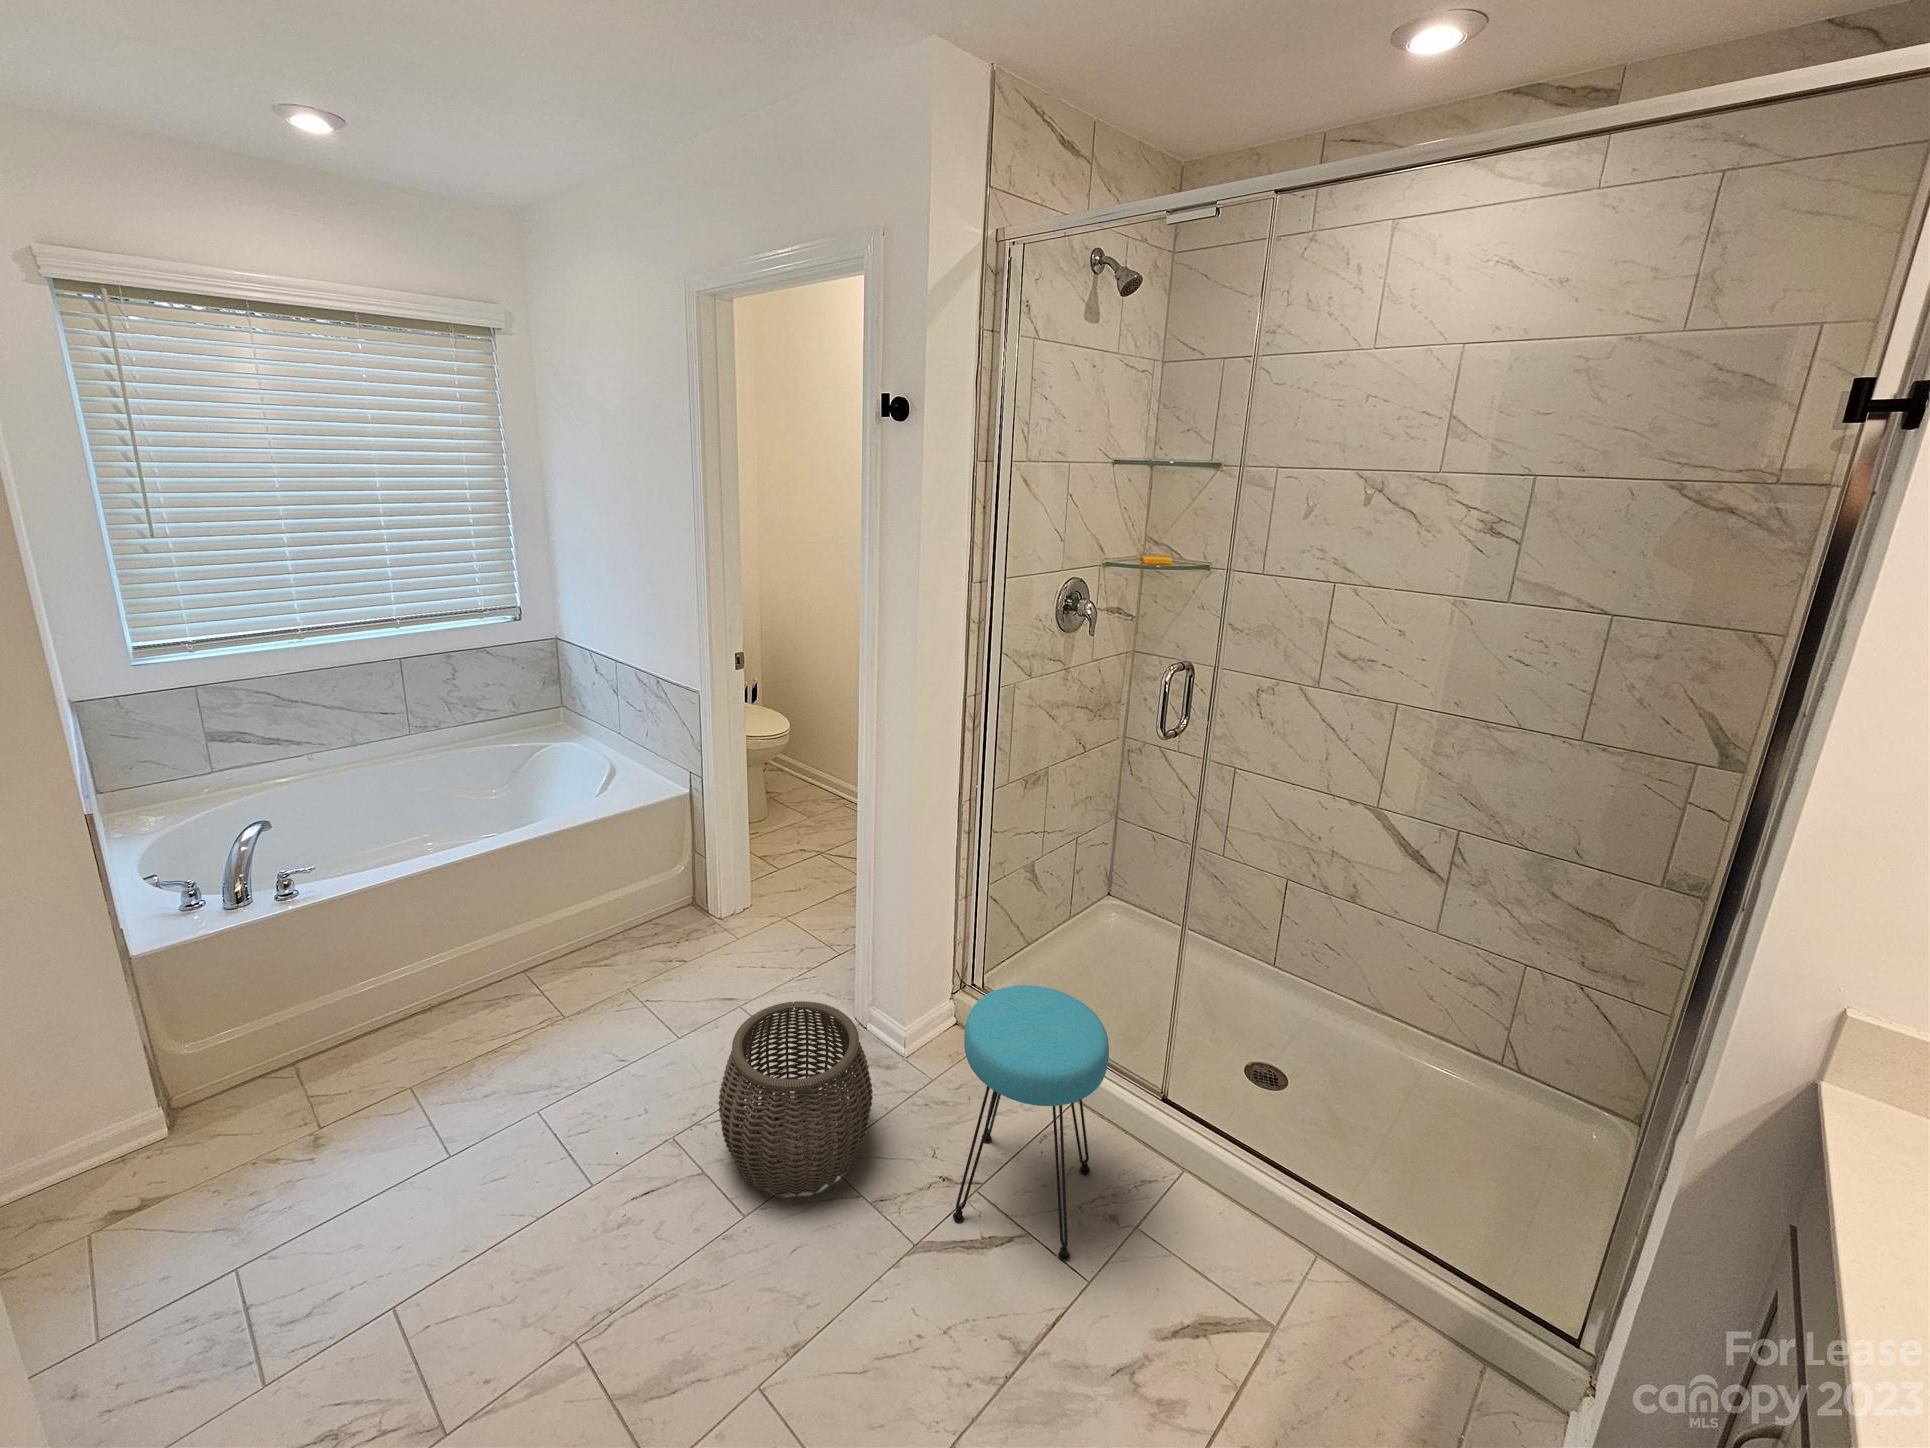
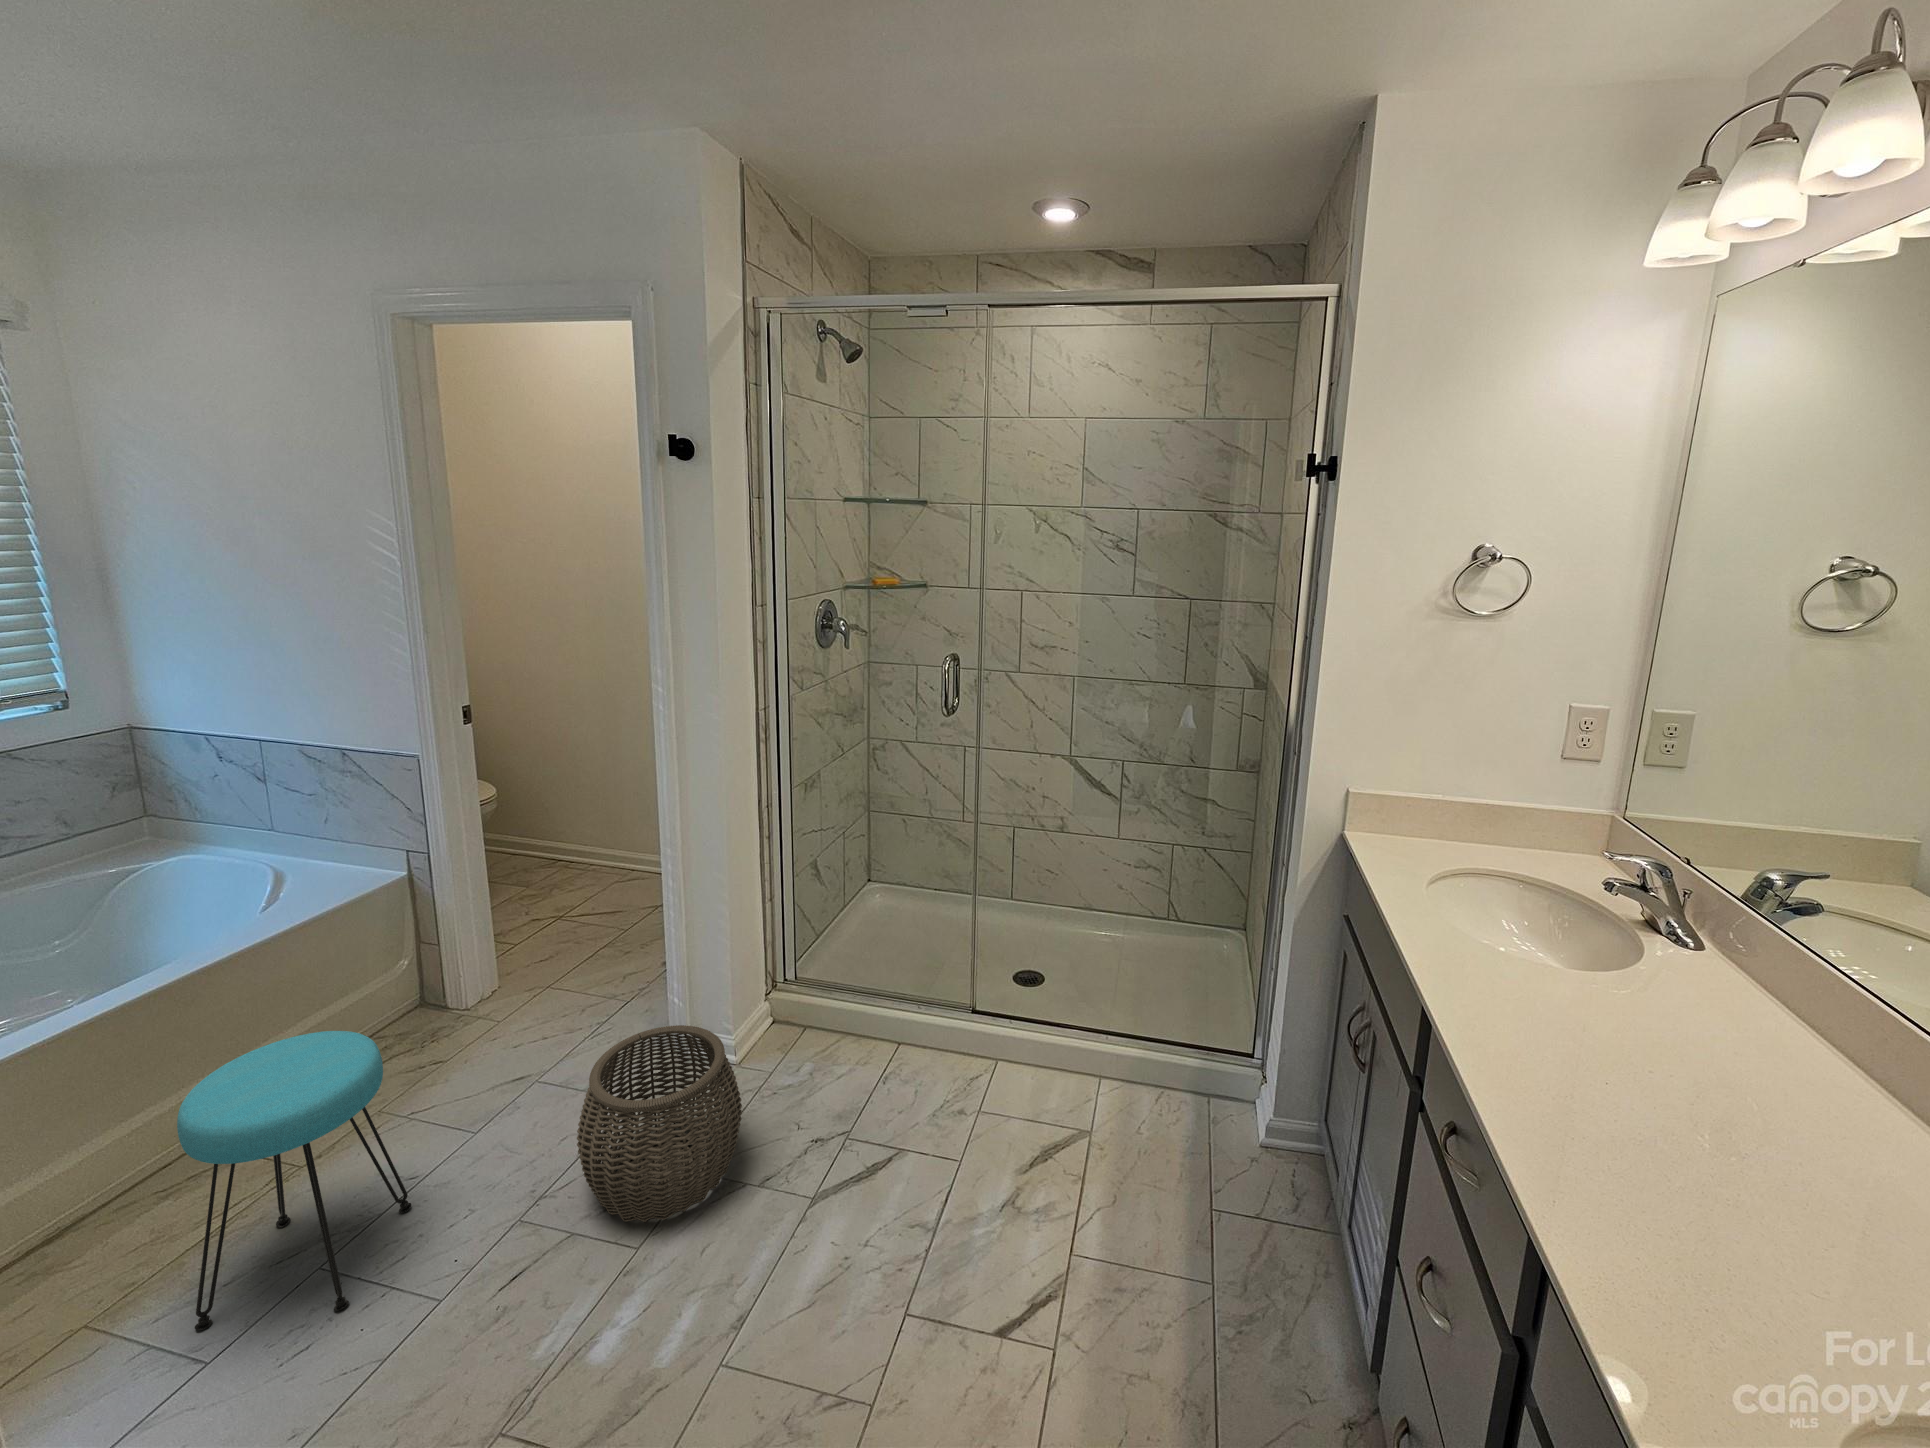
stool: present [953,985,1109,1259] -> present [177,1031,412,1330]

